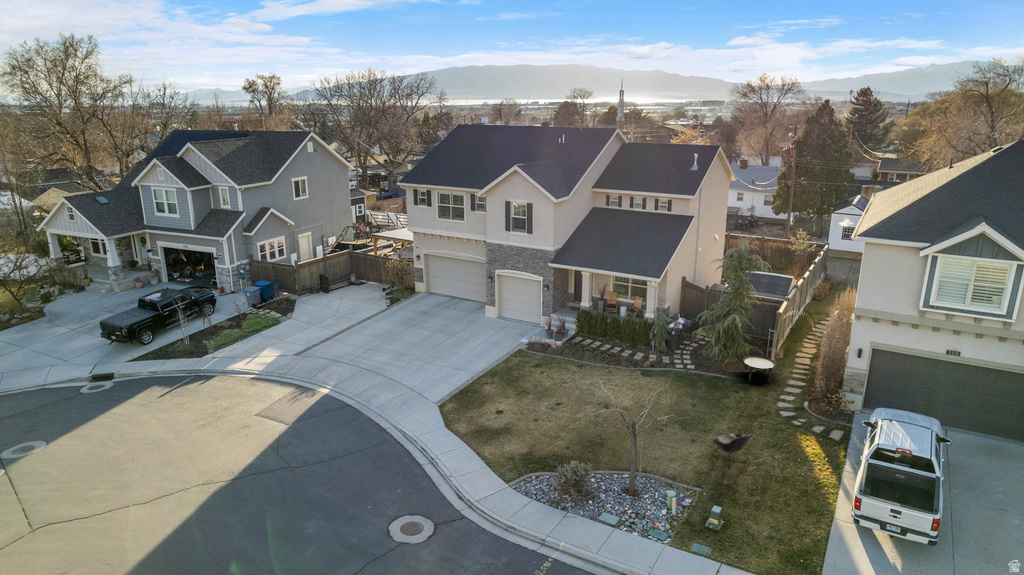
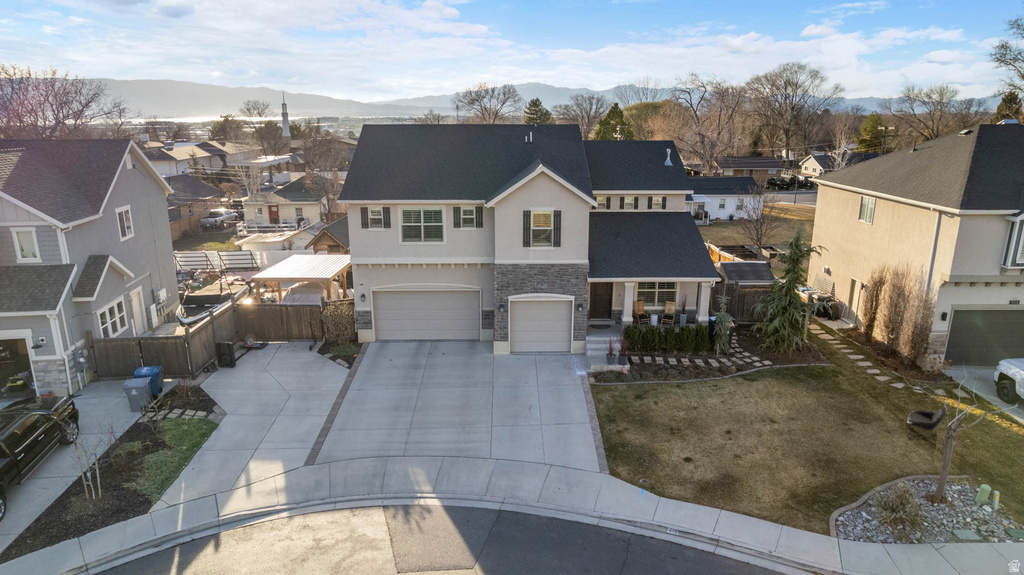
round table: present [743,356,776,383] -> none [798,337,831,362]

